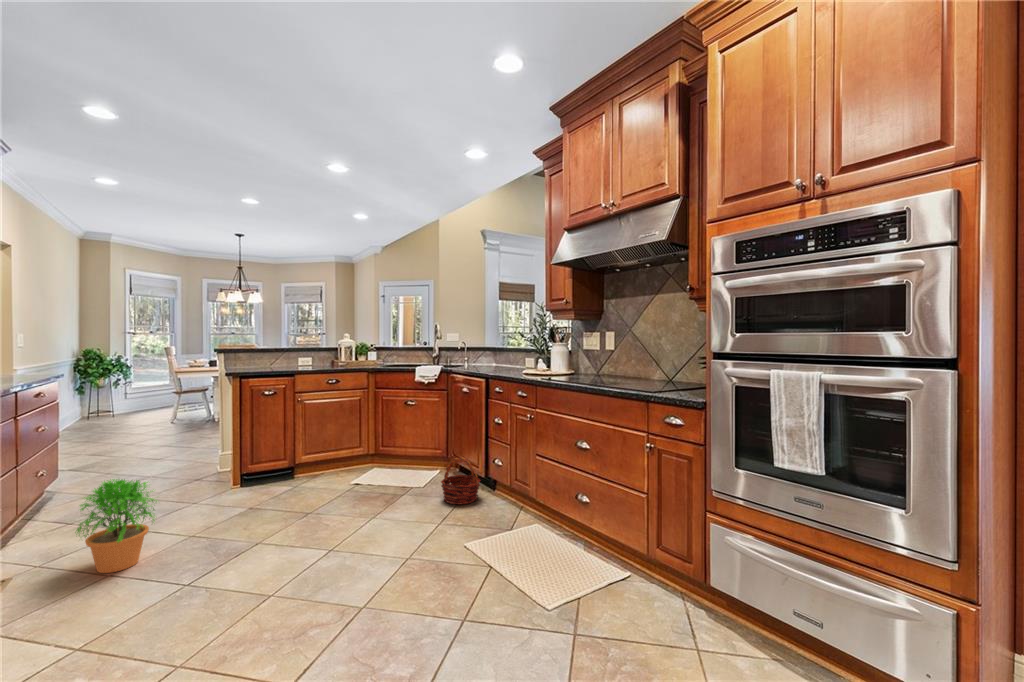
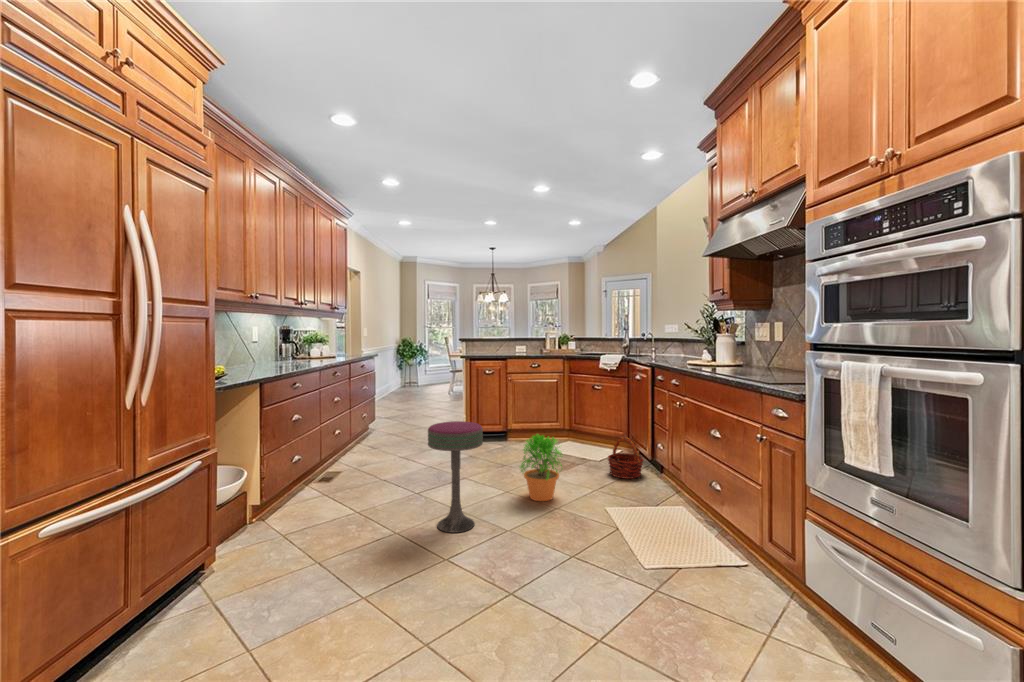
bar stool: none [237,468,327,642] -> present [428,421,483,533]
potted plant: present [75,479,157,573] -> present [520,434,563,501]

